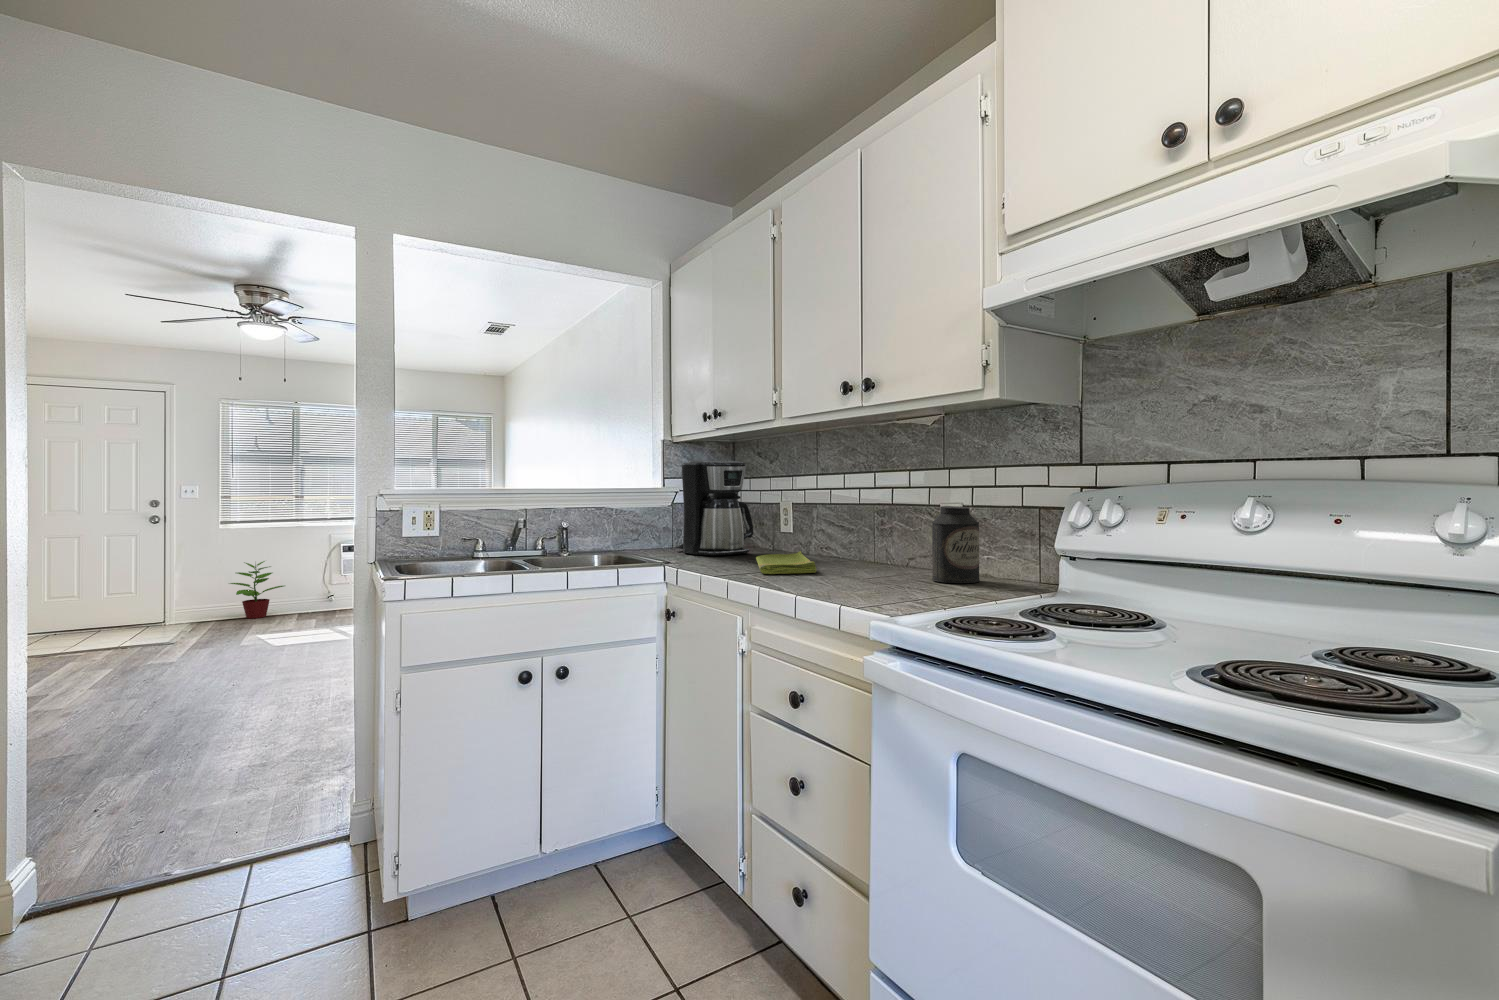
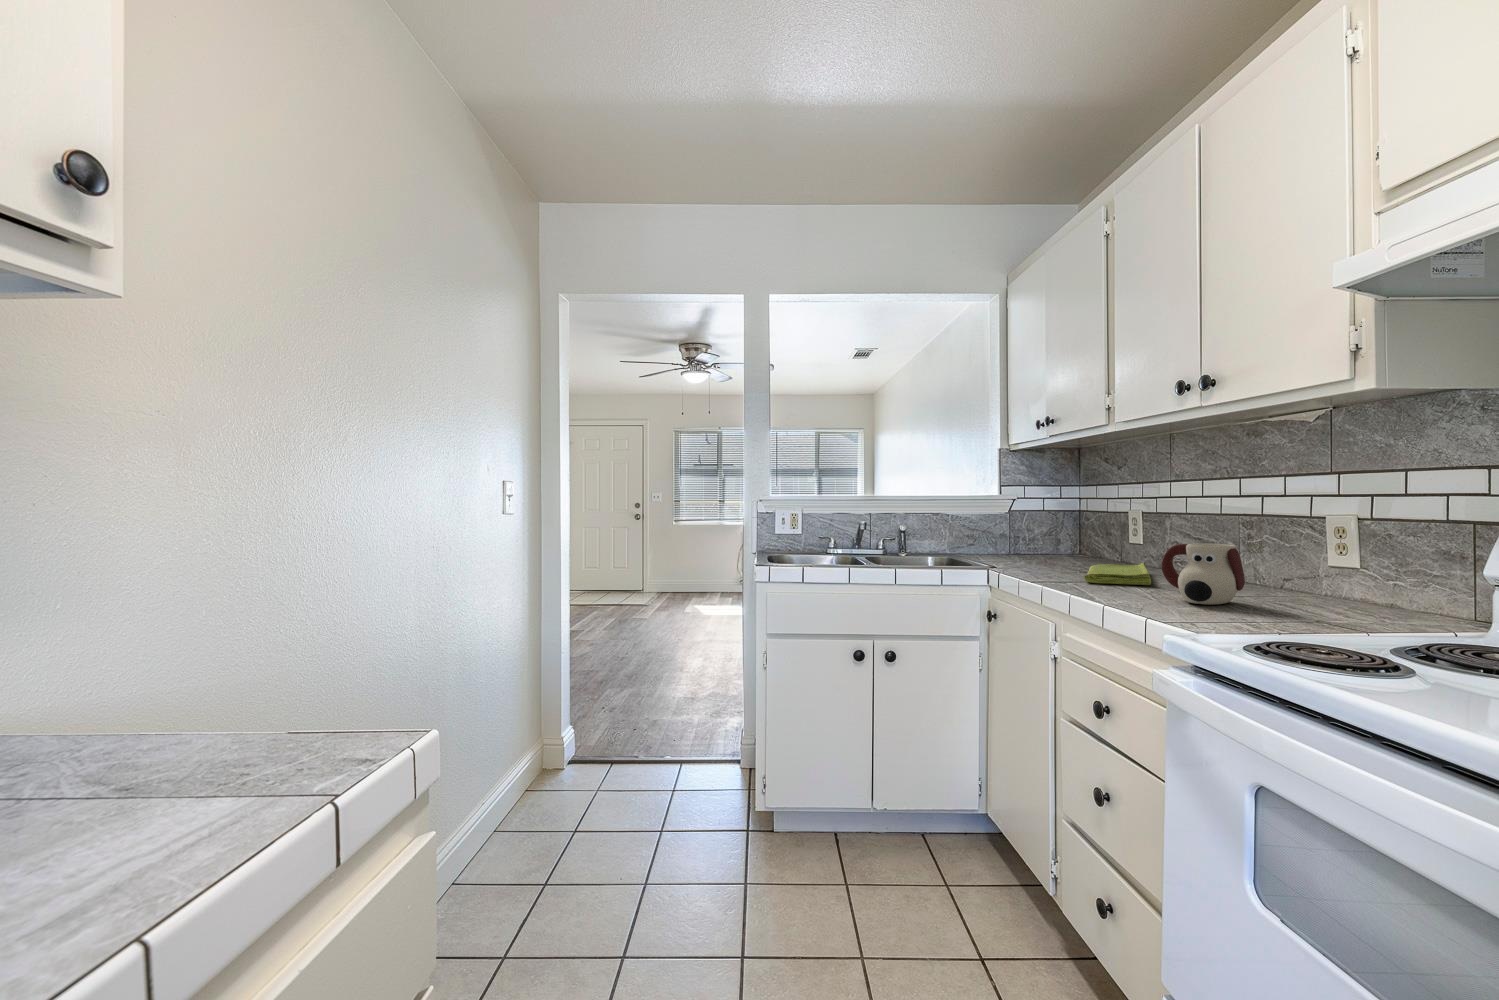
coffee maker: present [675,460,753,556] -> none [1012,468,1097,564]
canister: present [932,506,980,583] -> none [1299,516,1371,609]
mug: none [833,533,897,588] -> present [1161,543,1245,605]
potted plant: present [230,561,284,618] -> none [676,549,713,595]

